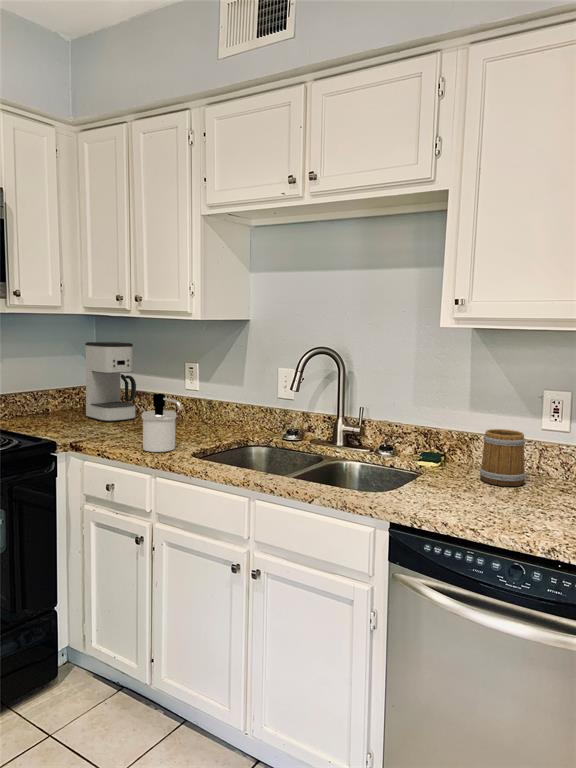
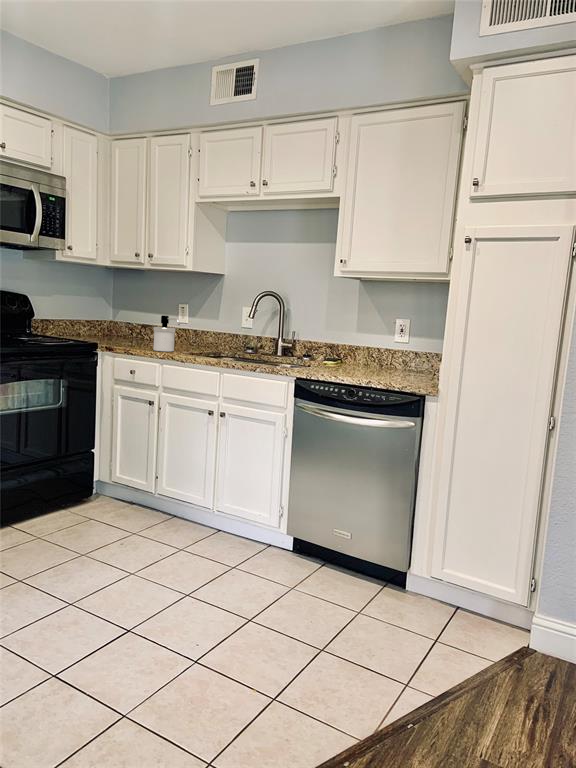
coffee maker: present [85,342,136,422] -> none [108,287,144,342]
mug: present [480,429,526,486] -> none [356,339,381,370]

